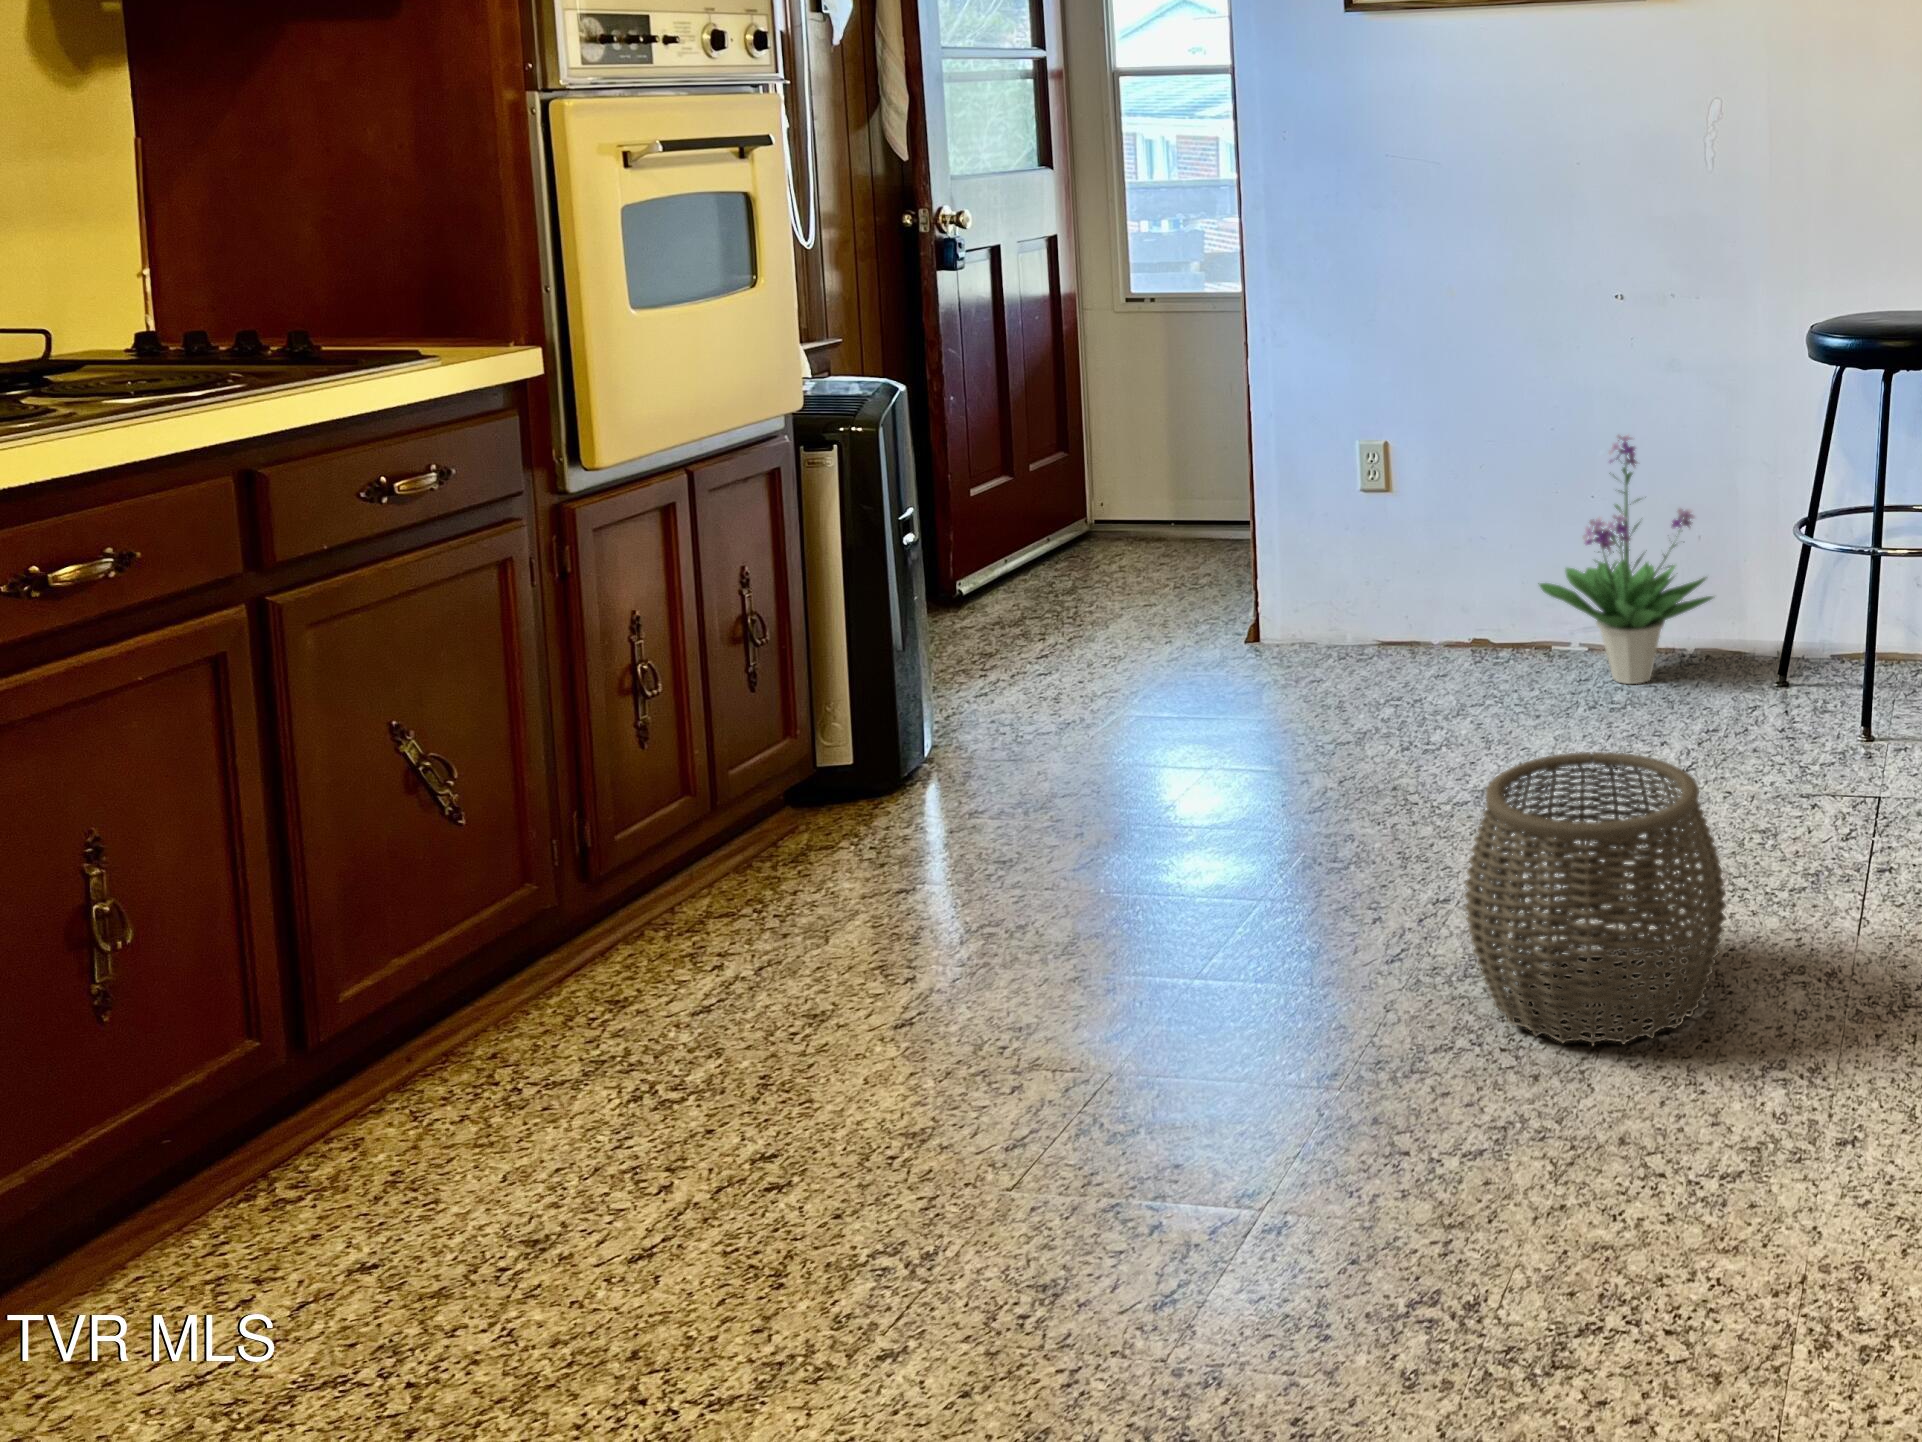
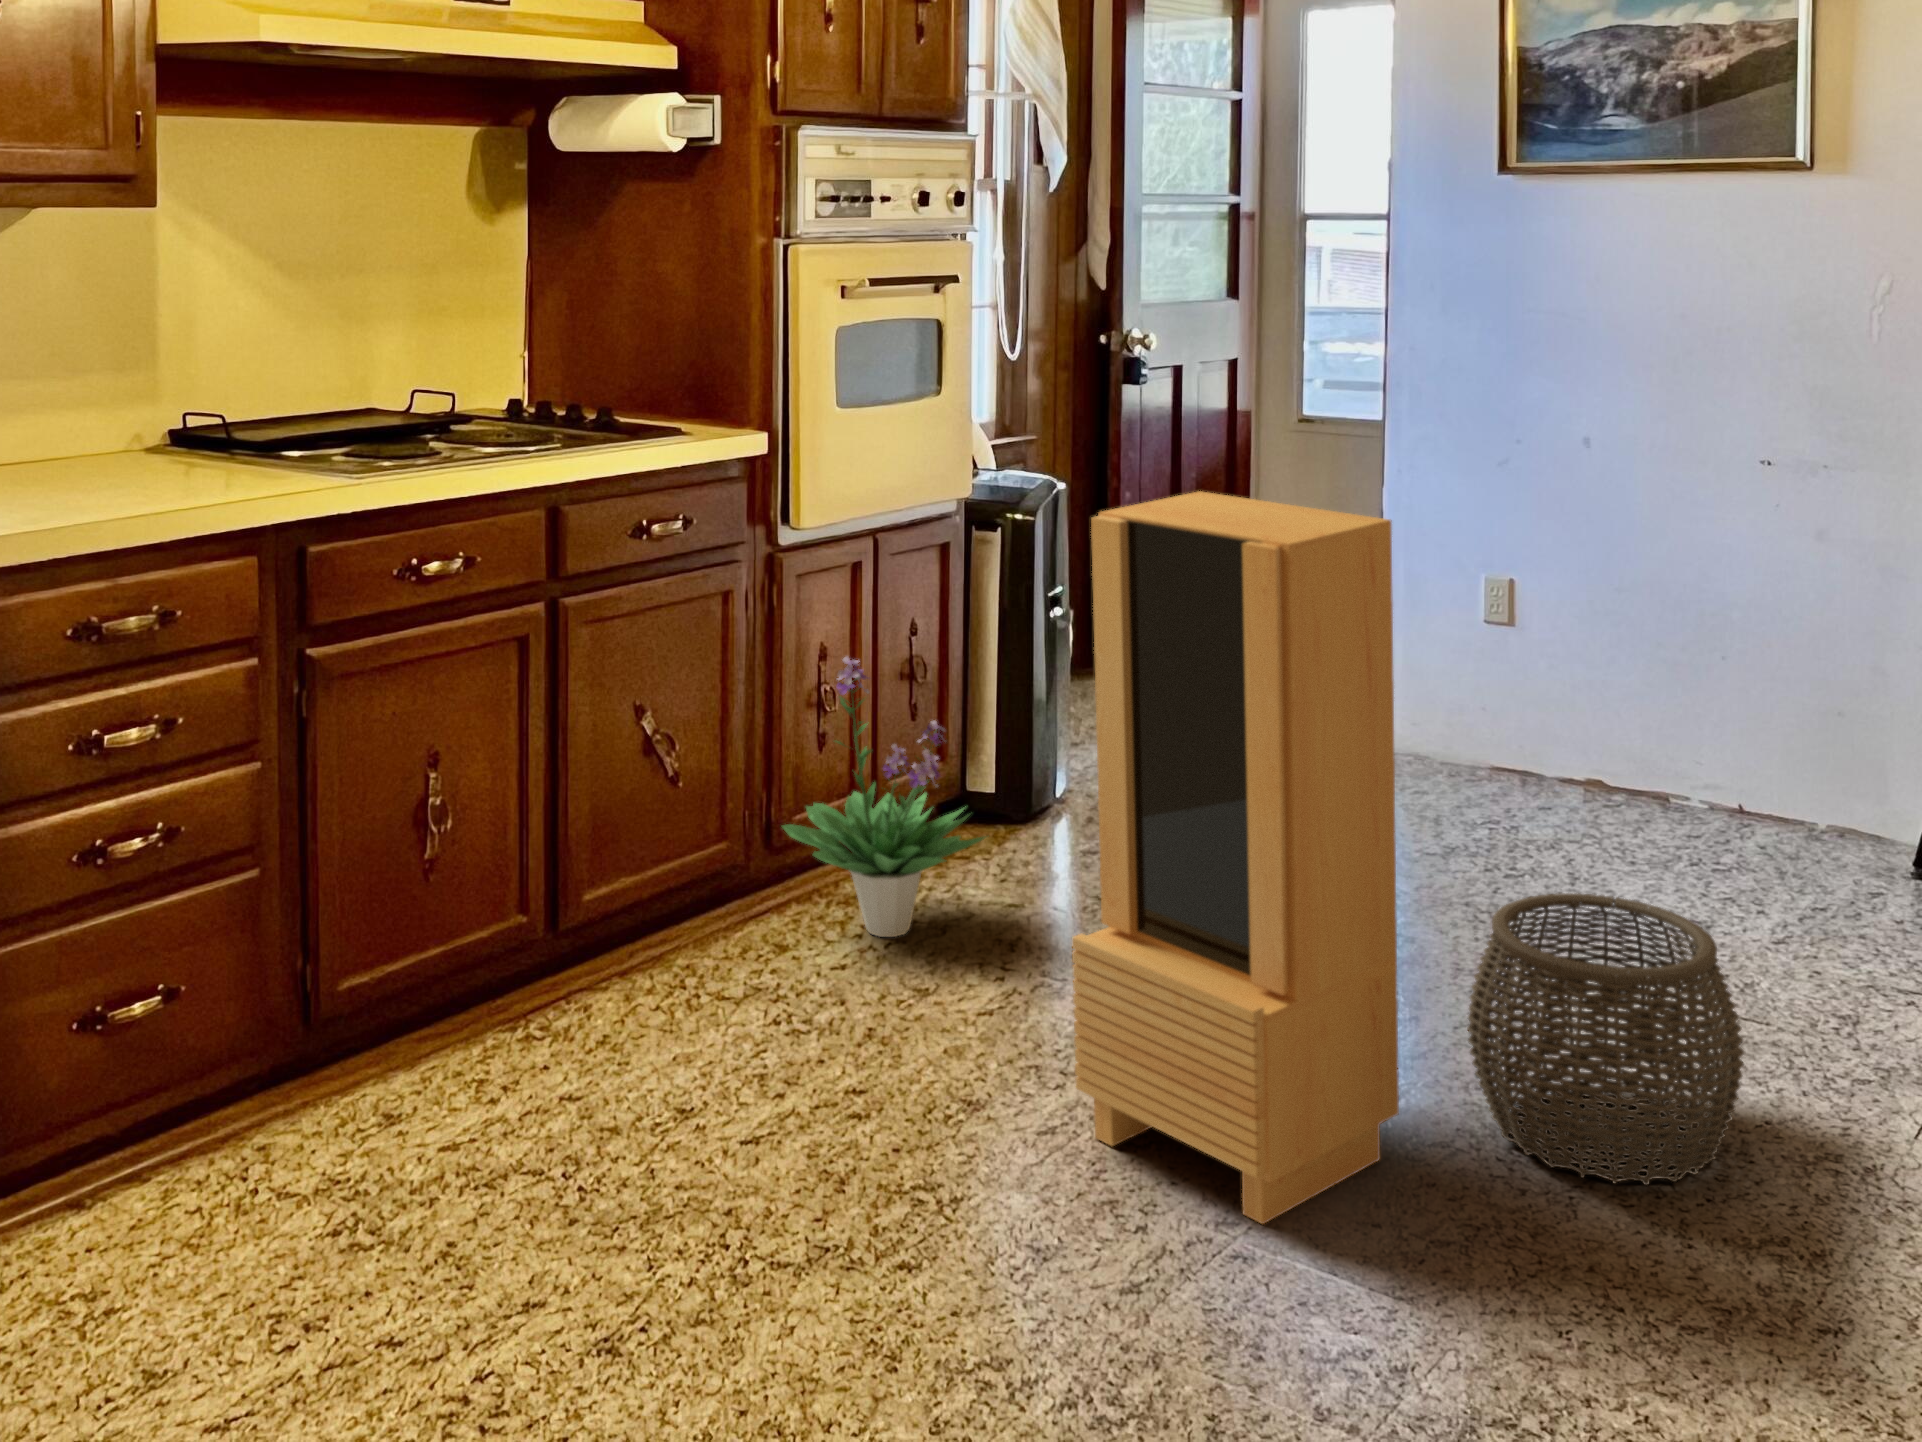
storage cabinet: none [1044,361,1413,1185] -> present [1072,491,1399,1224]
potted plant: present [1538,435,1713,684] -> present [782,657,986,937]

